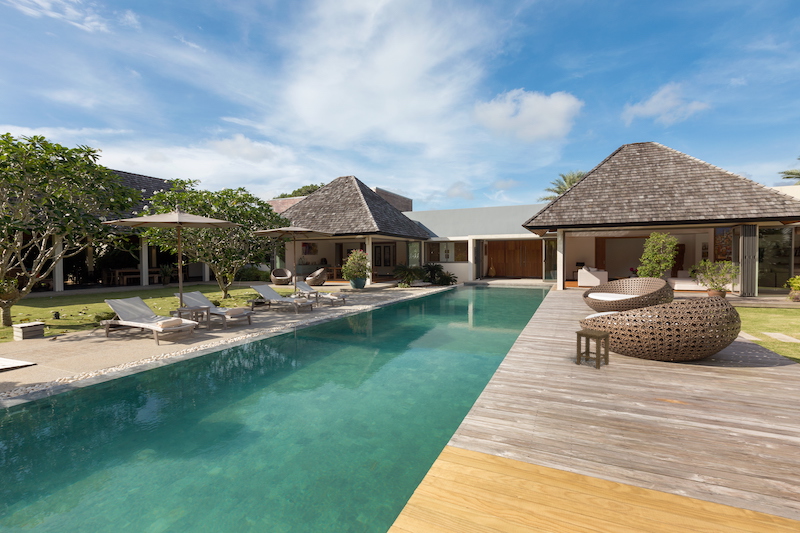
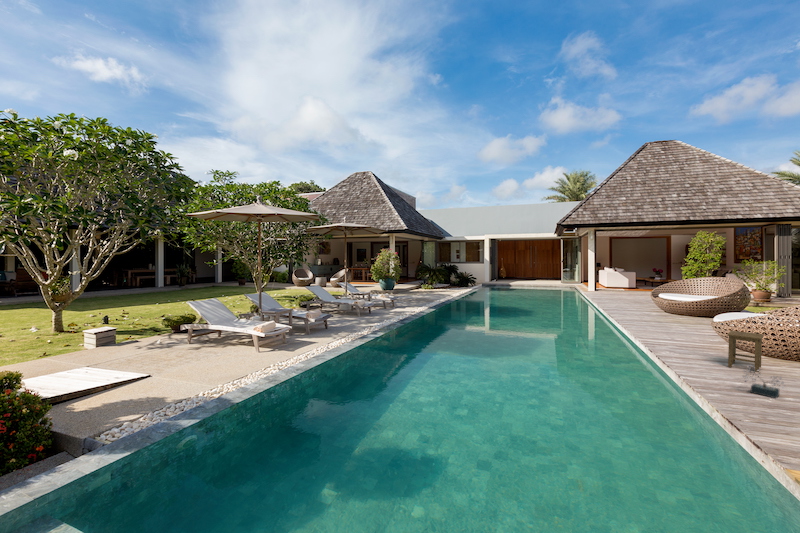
decorative plant: none [556,360,590,392] -> present [744,365,783,398]

